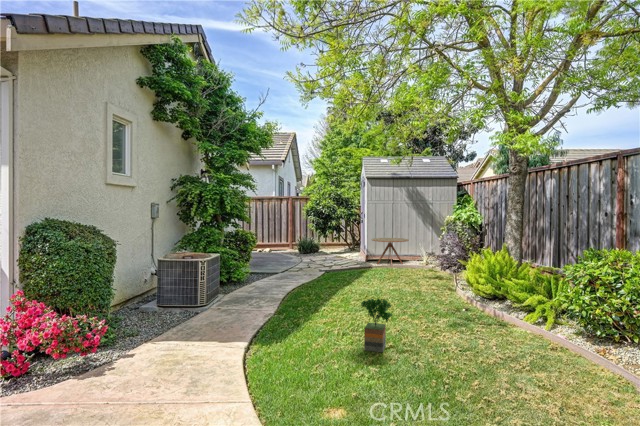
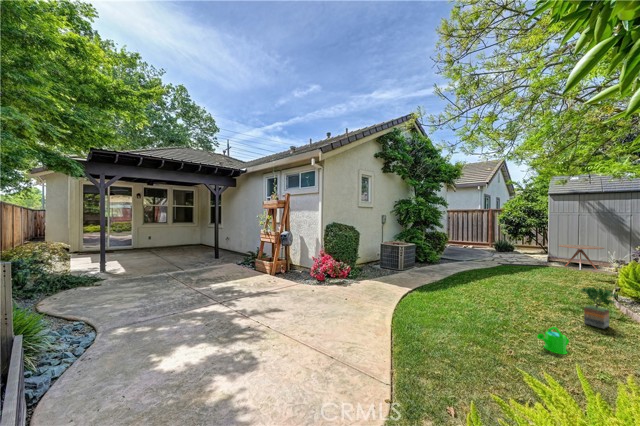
potted tree: present [361,298,392,352] -> present [581,287,615,329]
watering can: none [478,358,505,397] -> present [537,327,569,354]

